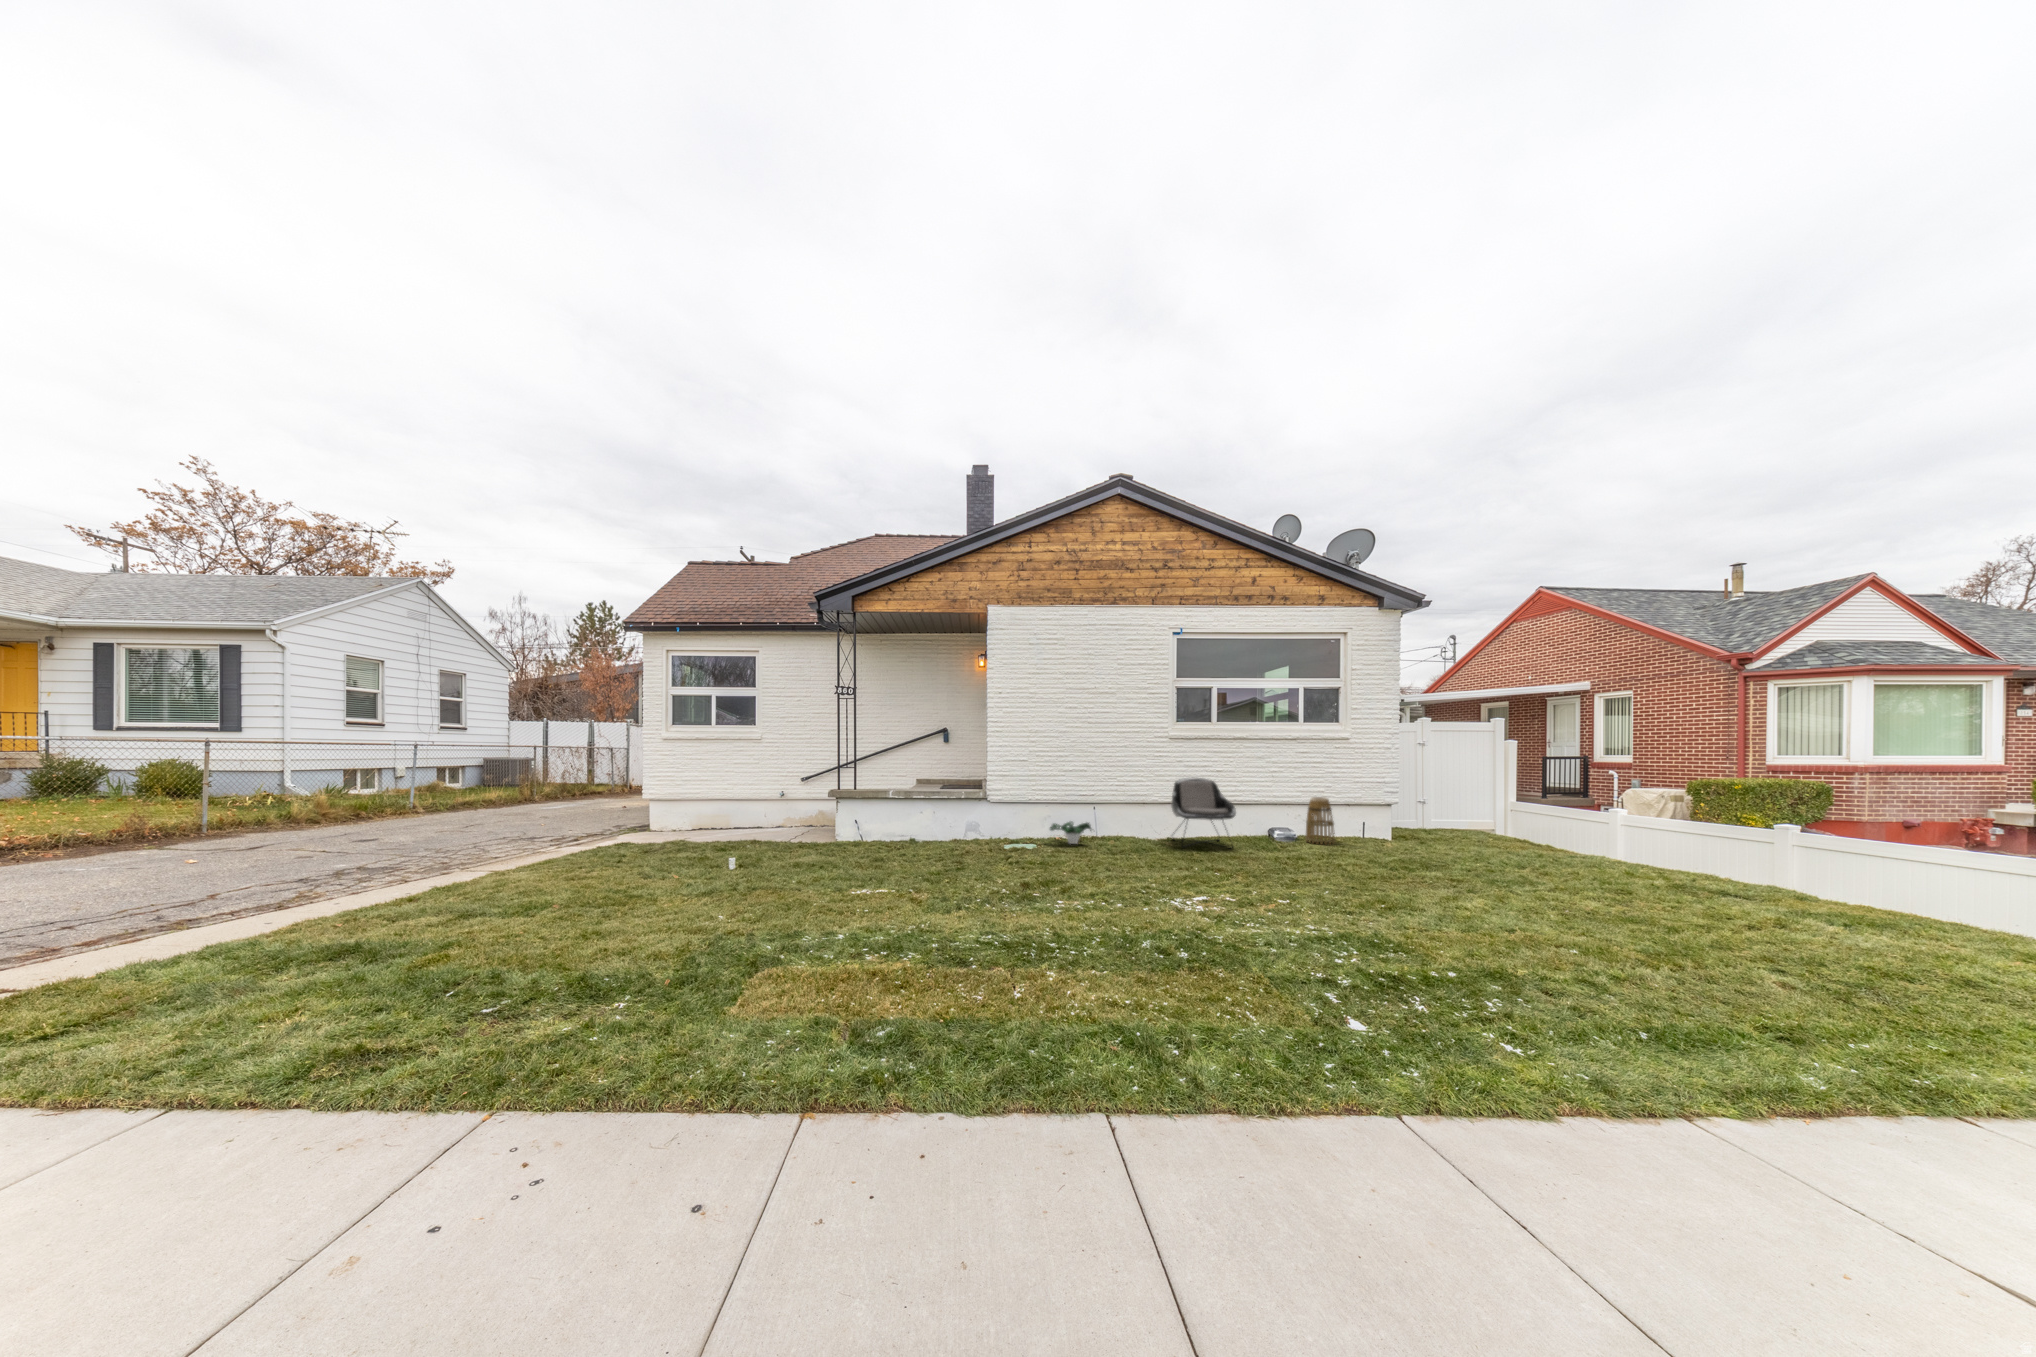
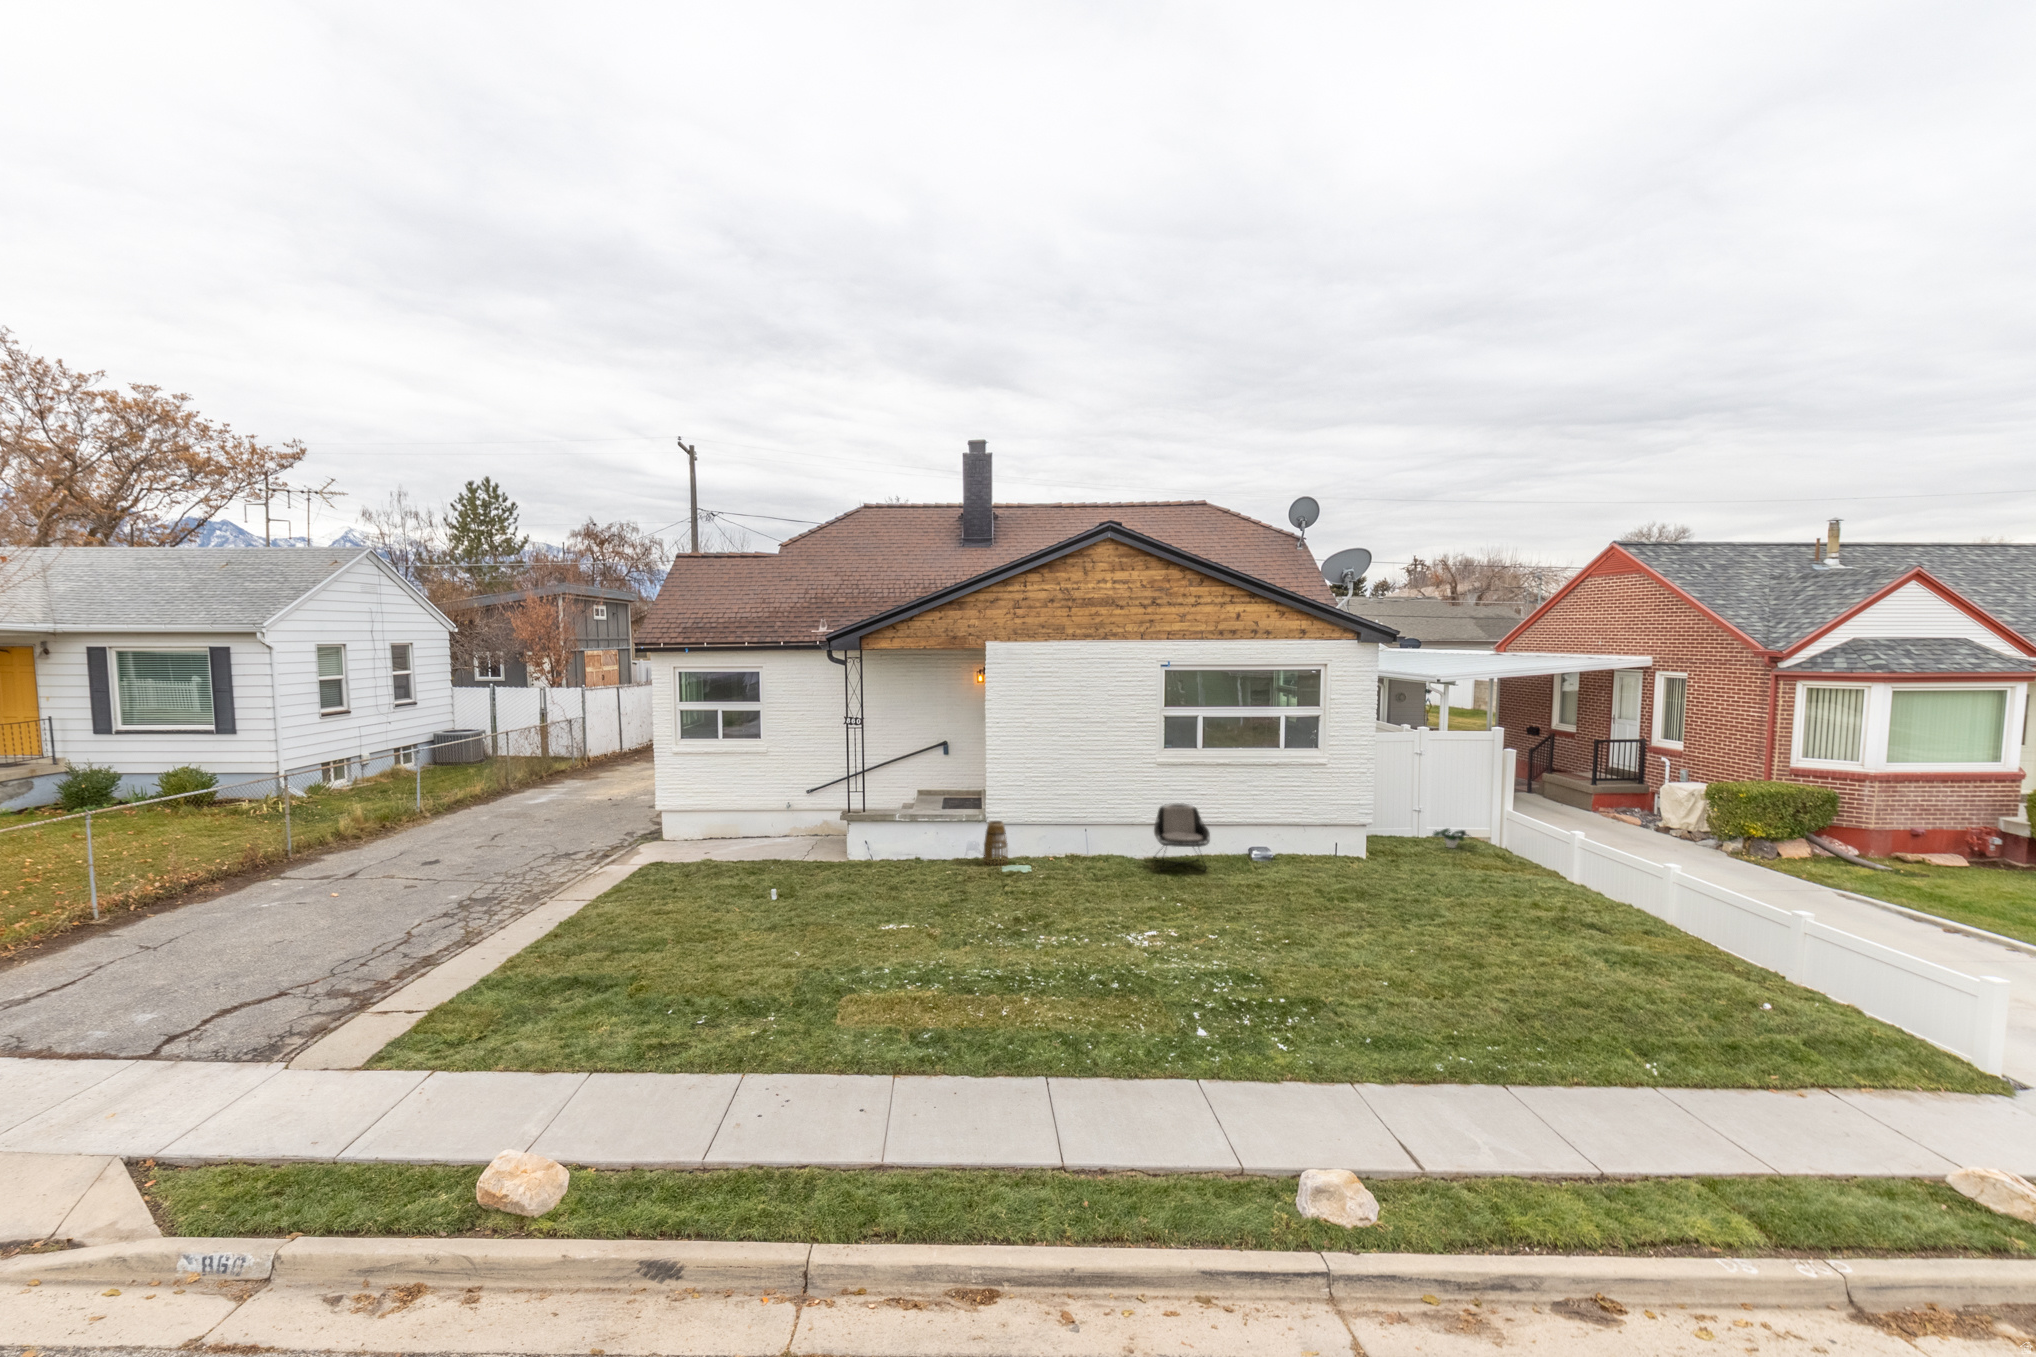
basket: present [1305,797,1335,844] -> present [983,821,1008,864]
potted plant: present [1050,822,1091,844] -> present [1433,828,1469,848]

